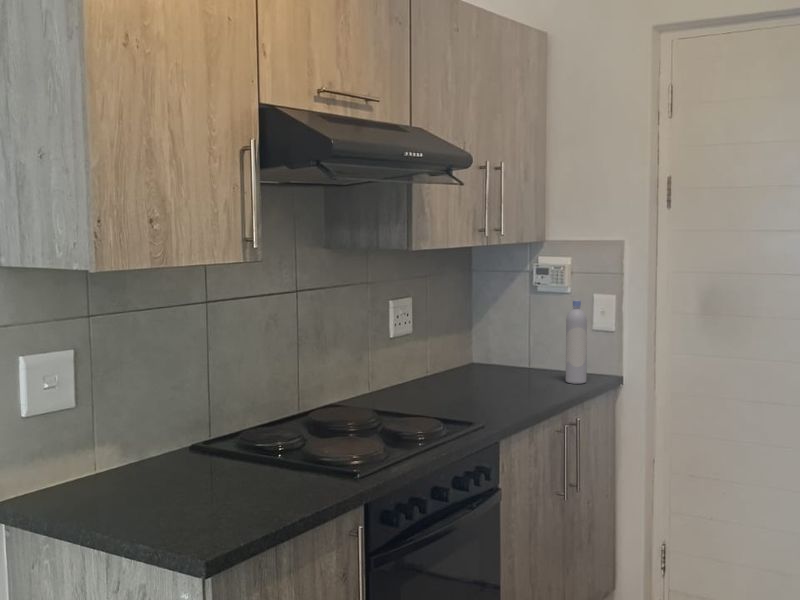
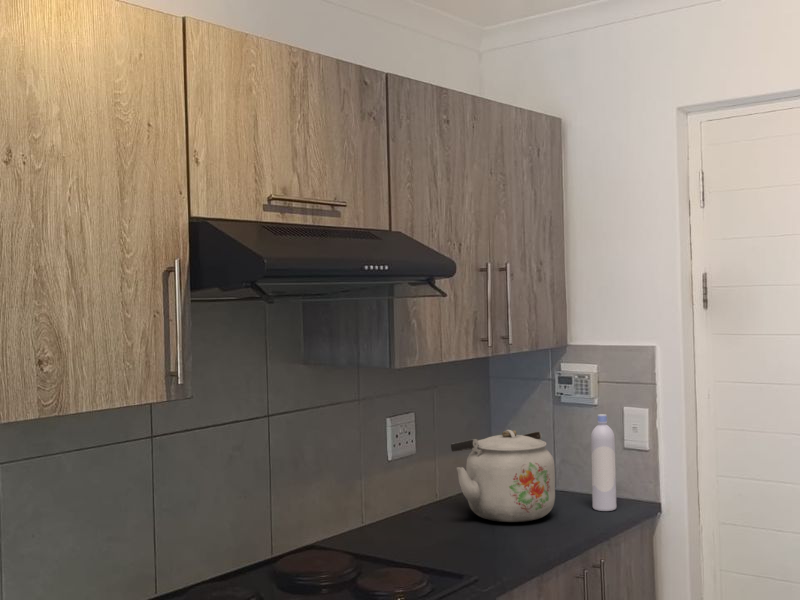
kettle: none [444,312,536,391] -> present [451,430,555,522]

